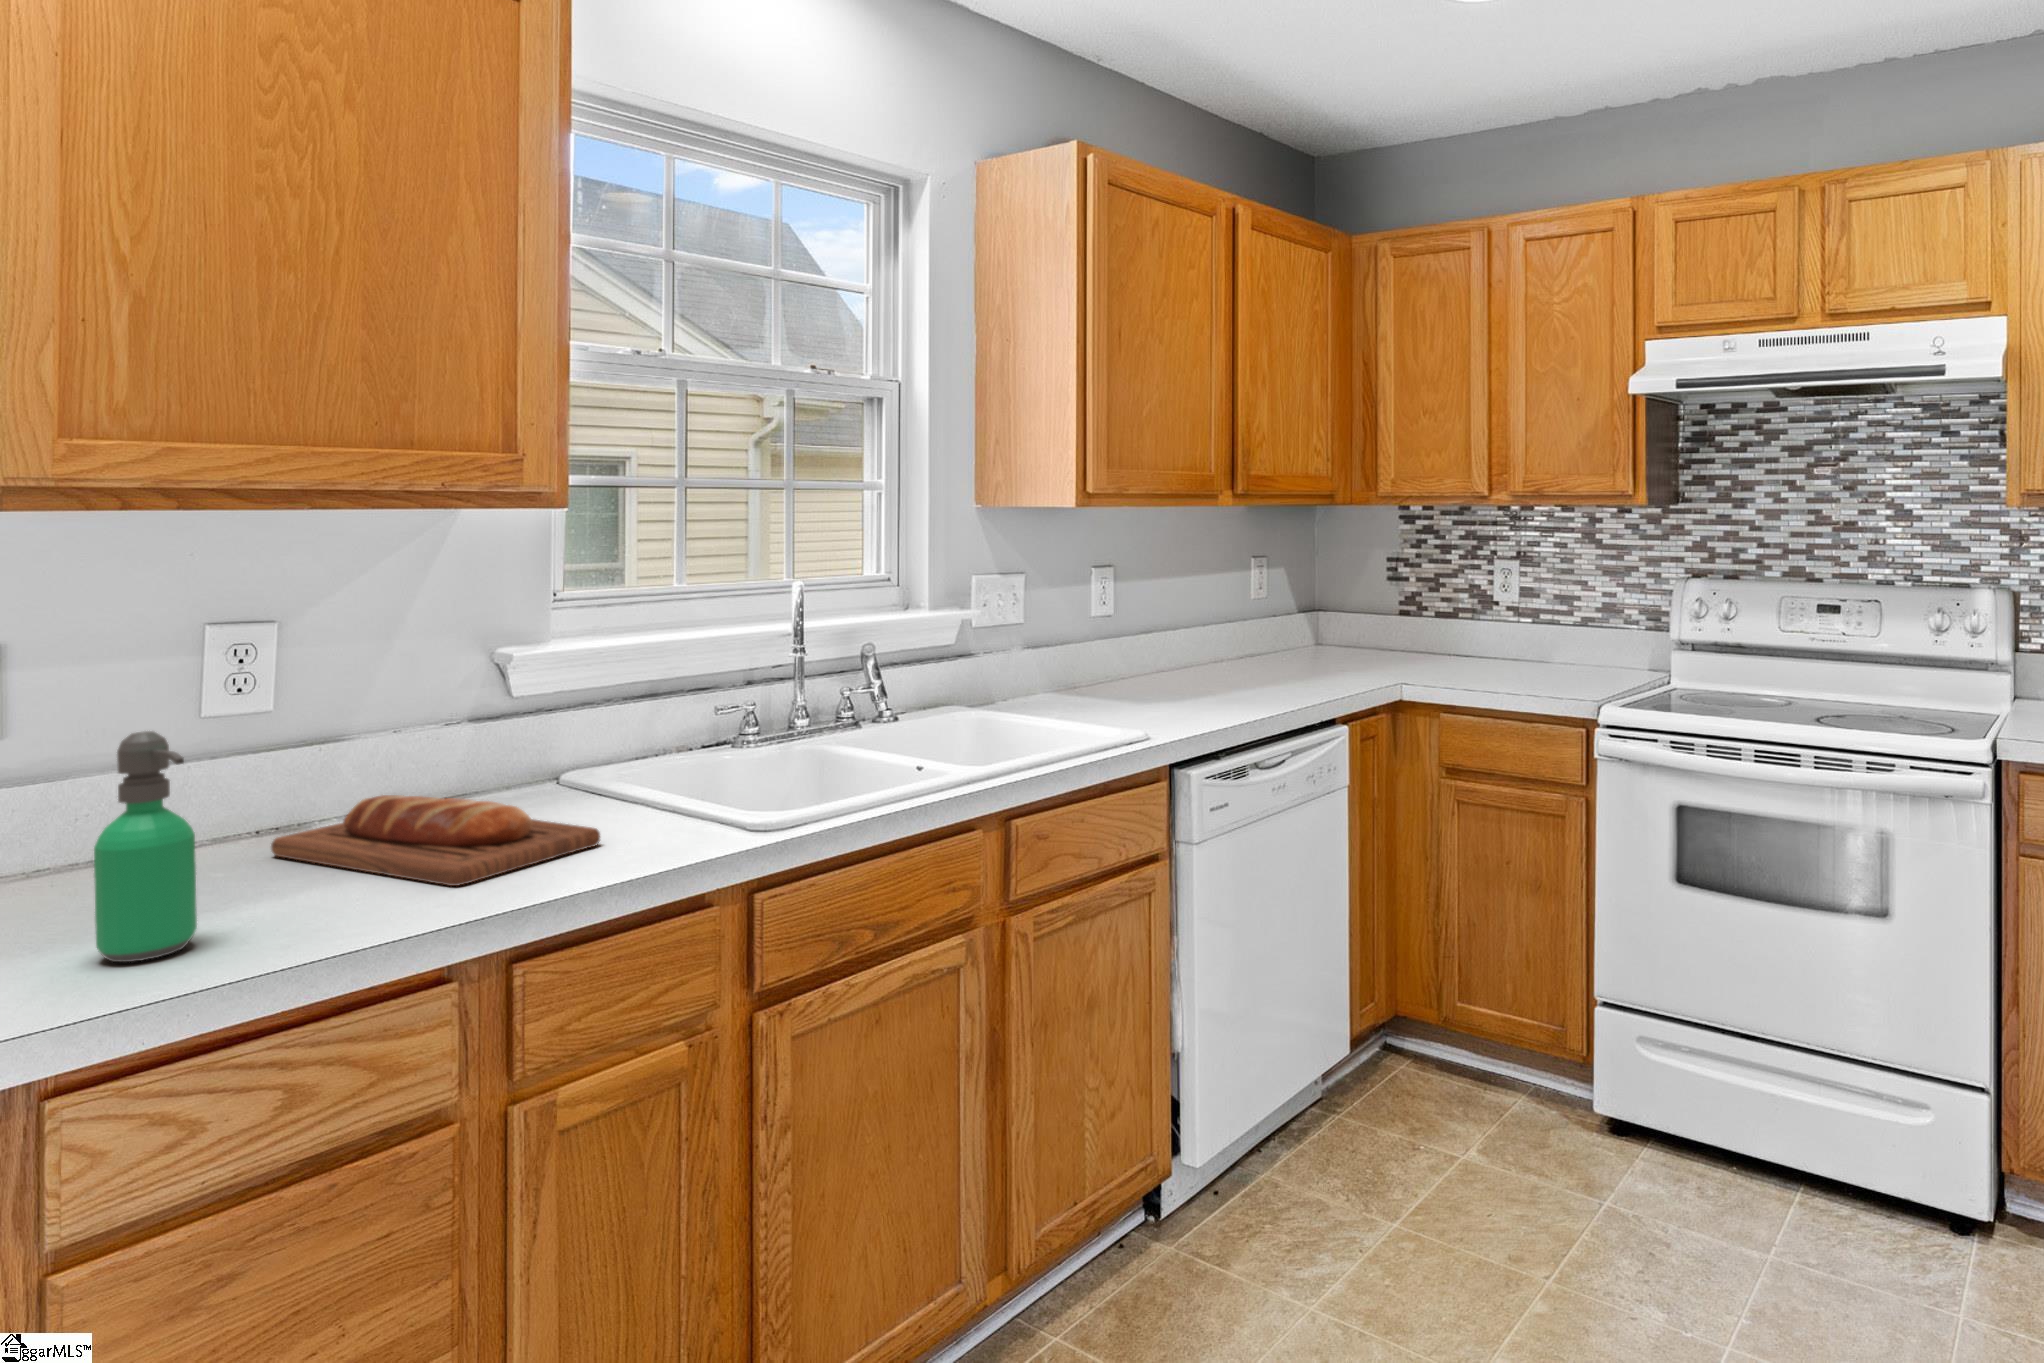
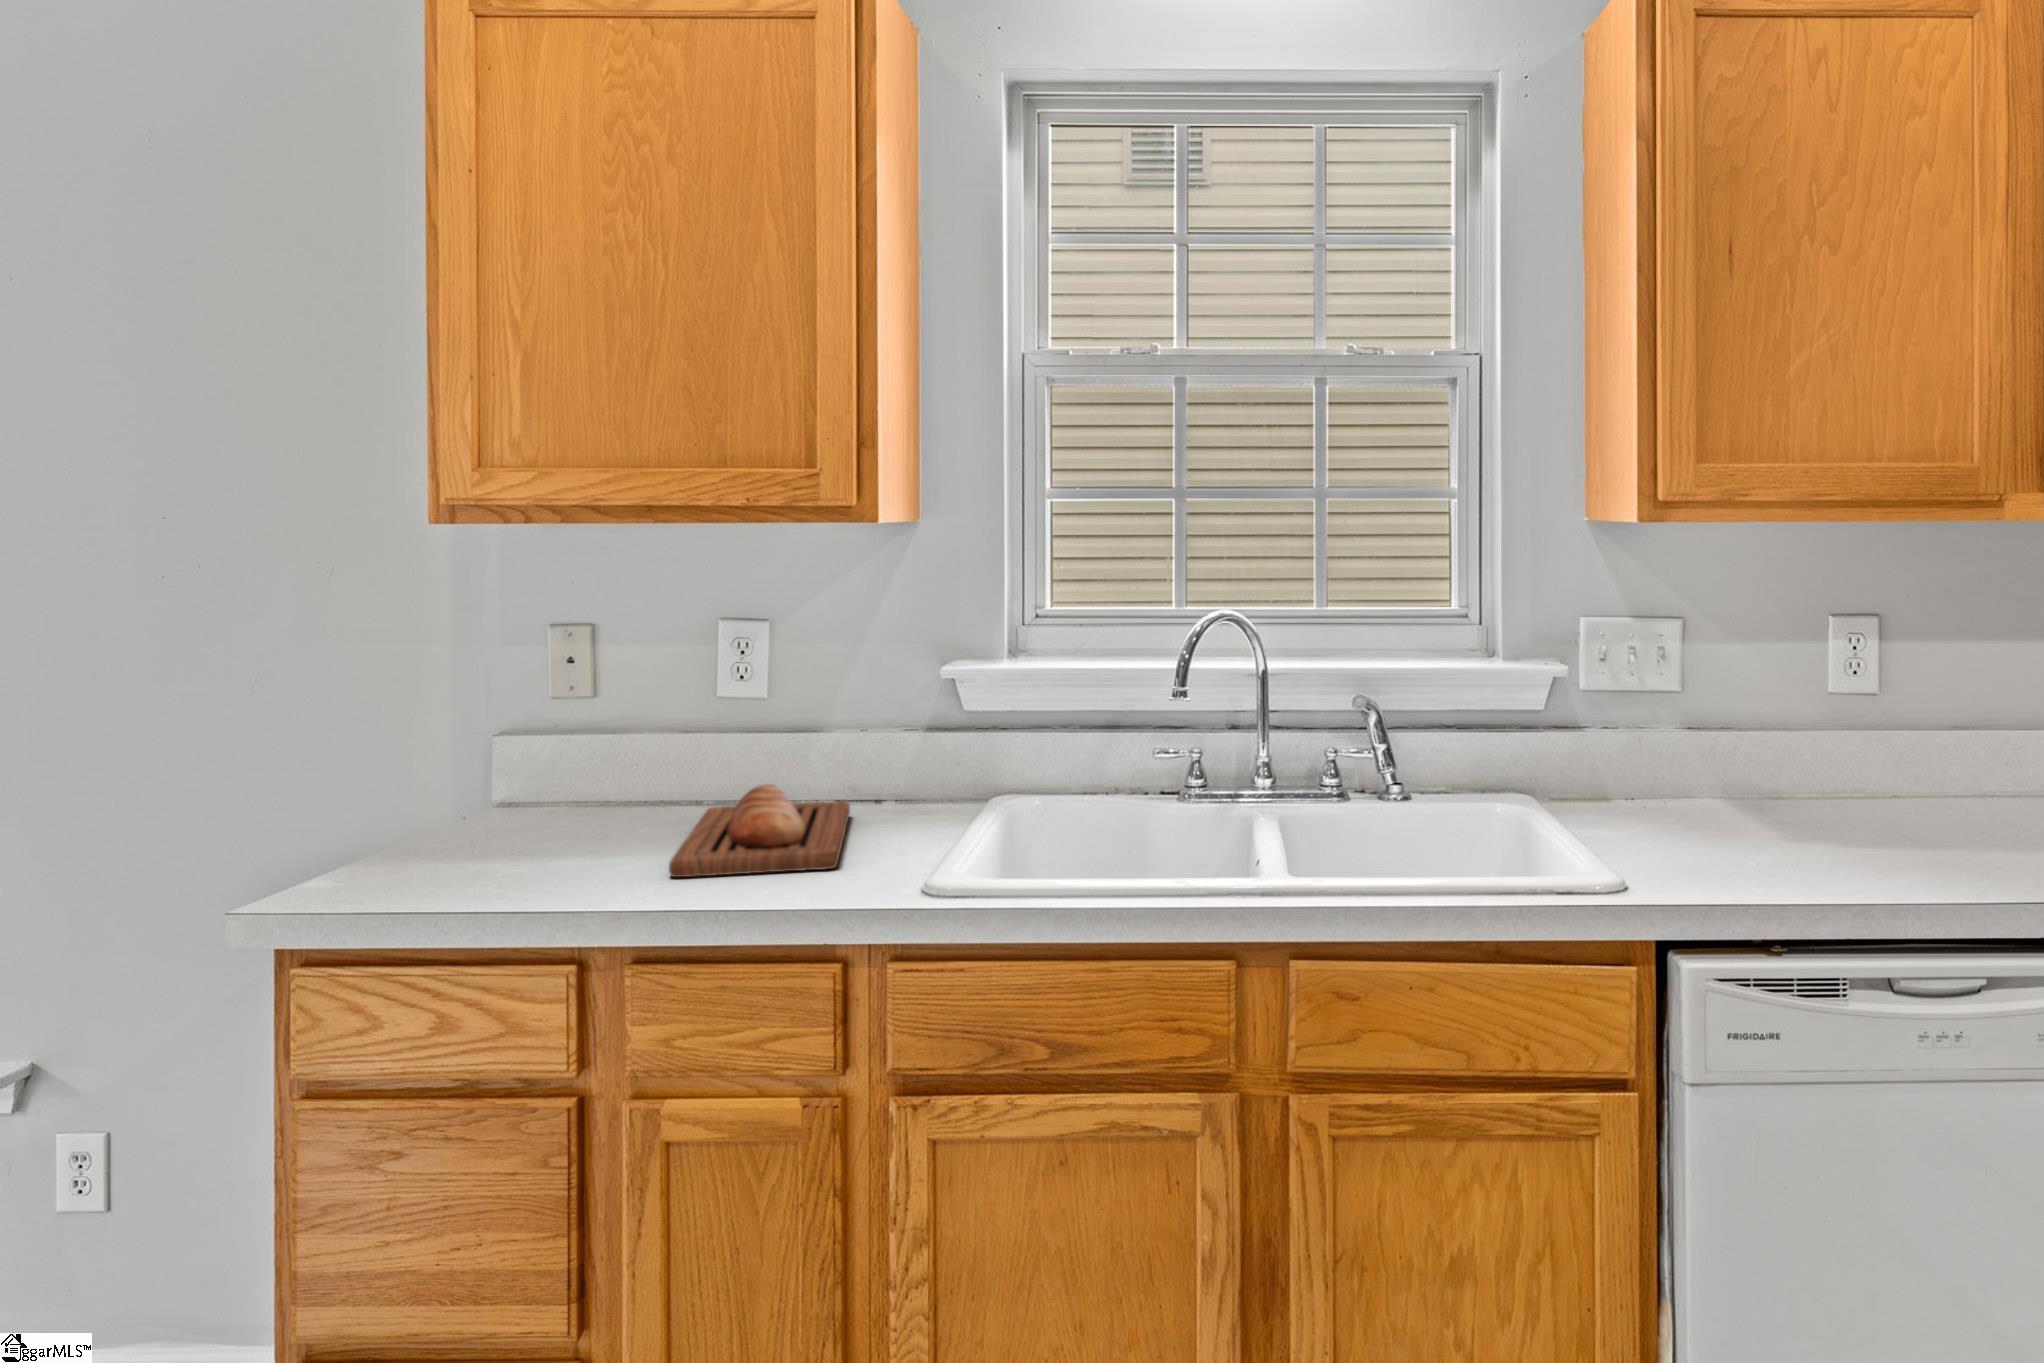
soap dispenser: present [94,731,197,962] -> none [418,697,488,880]

